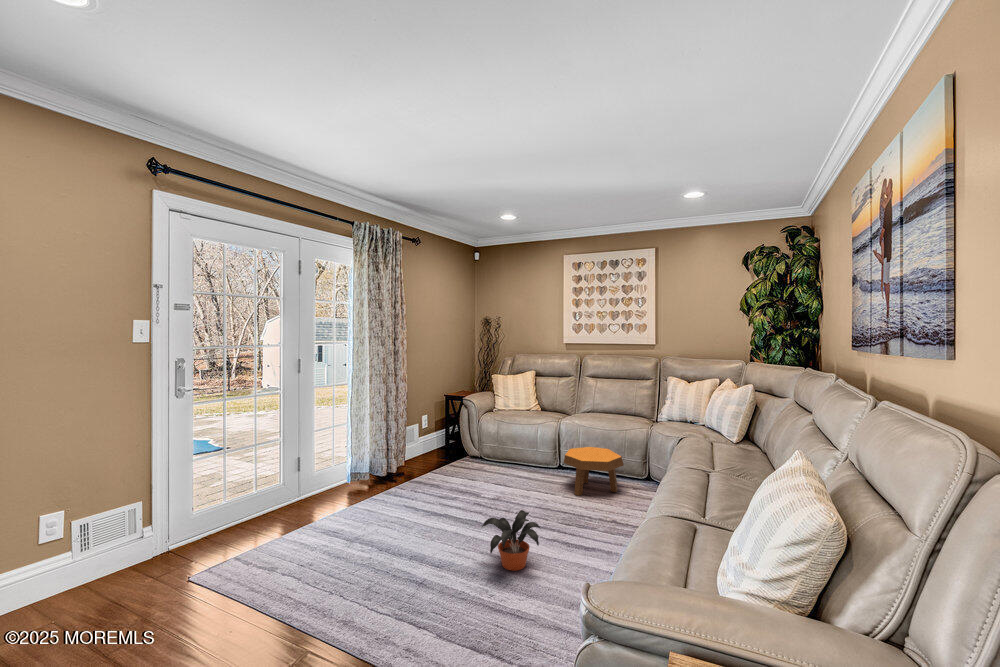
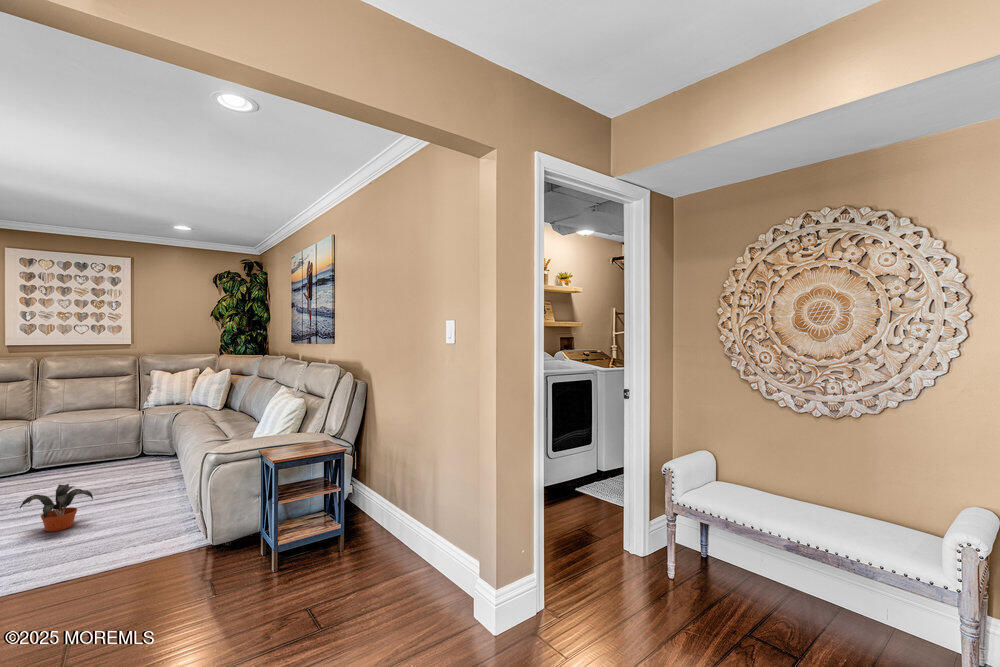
footstool: present [564,447,624,496] -> none [54,439,123,483]

